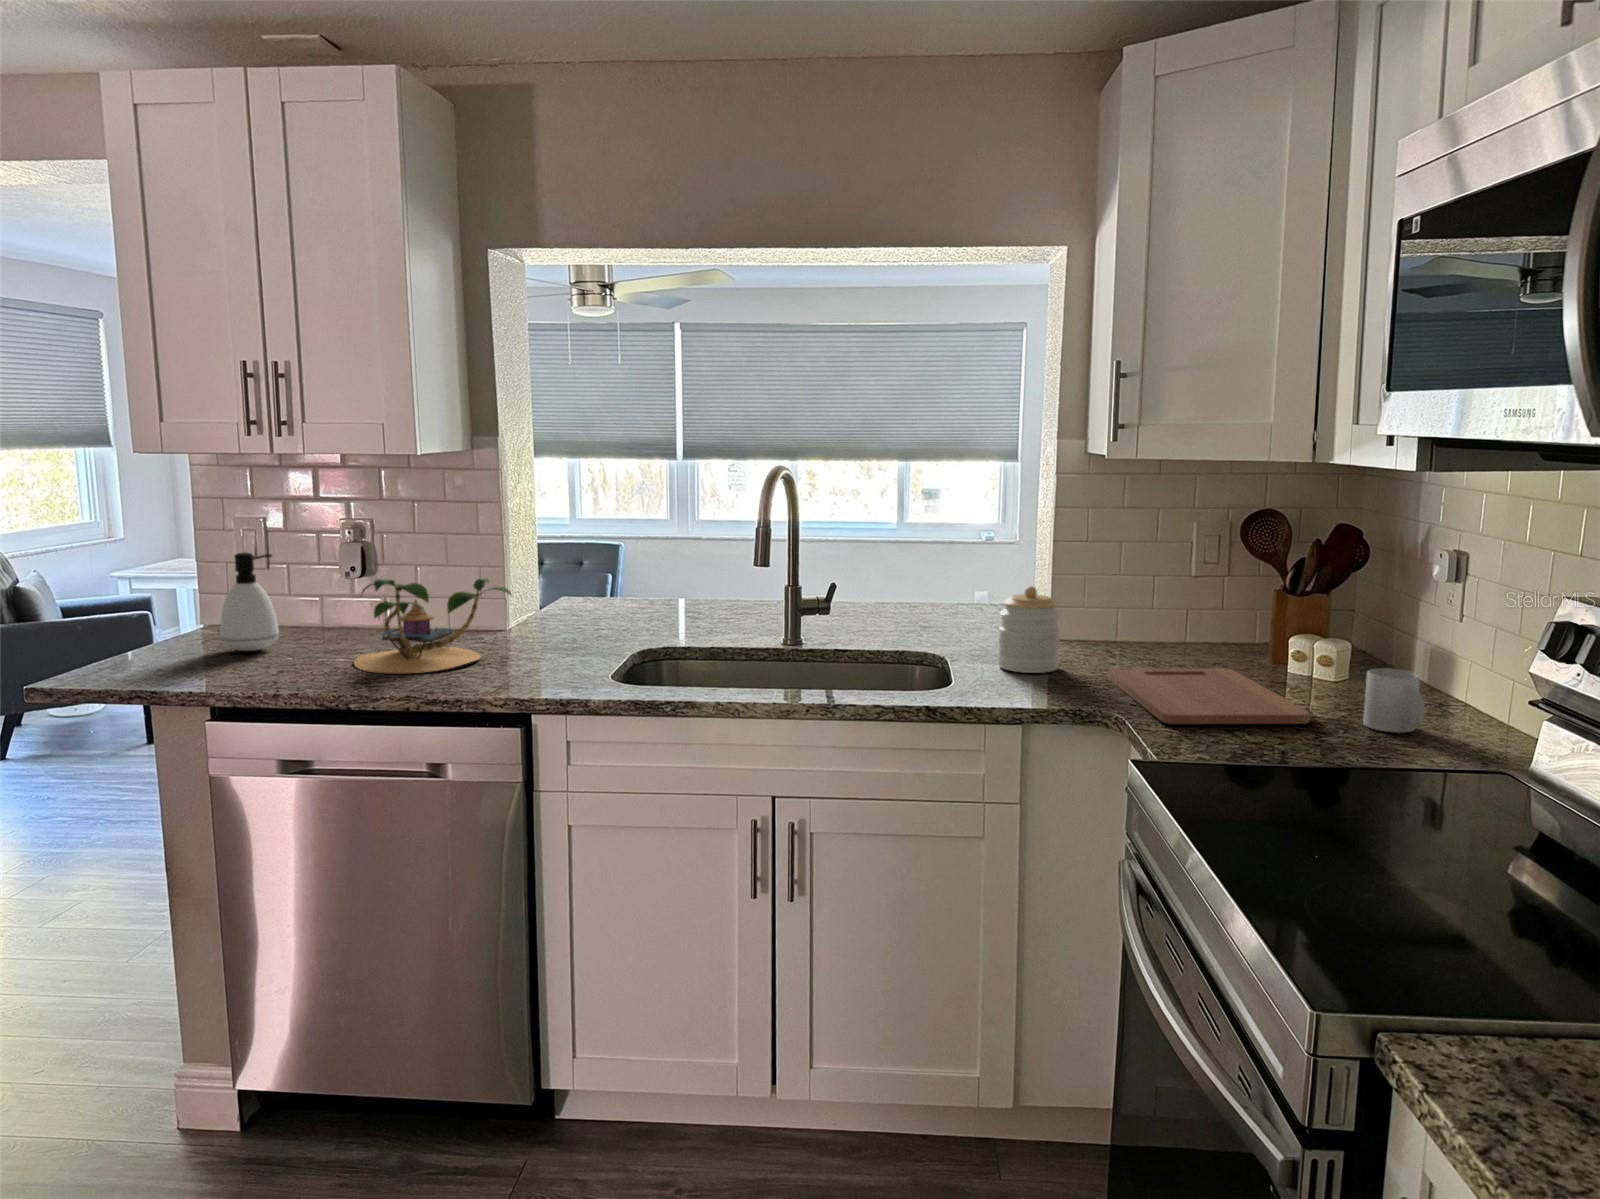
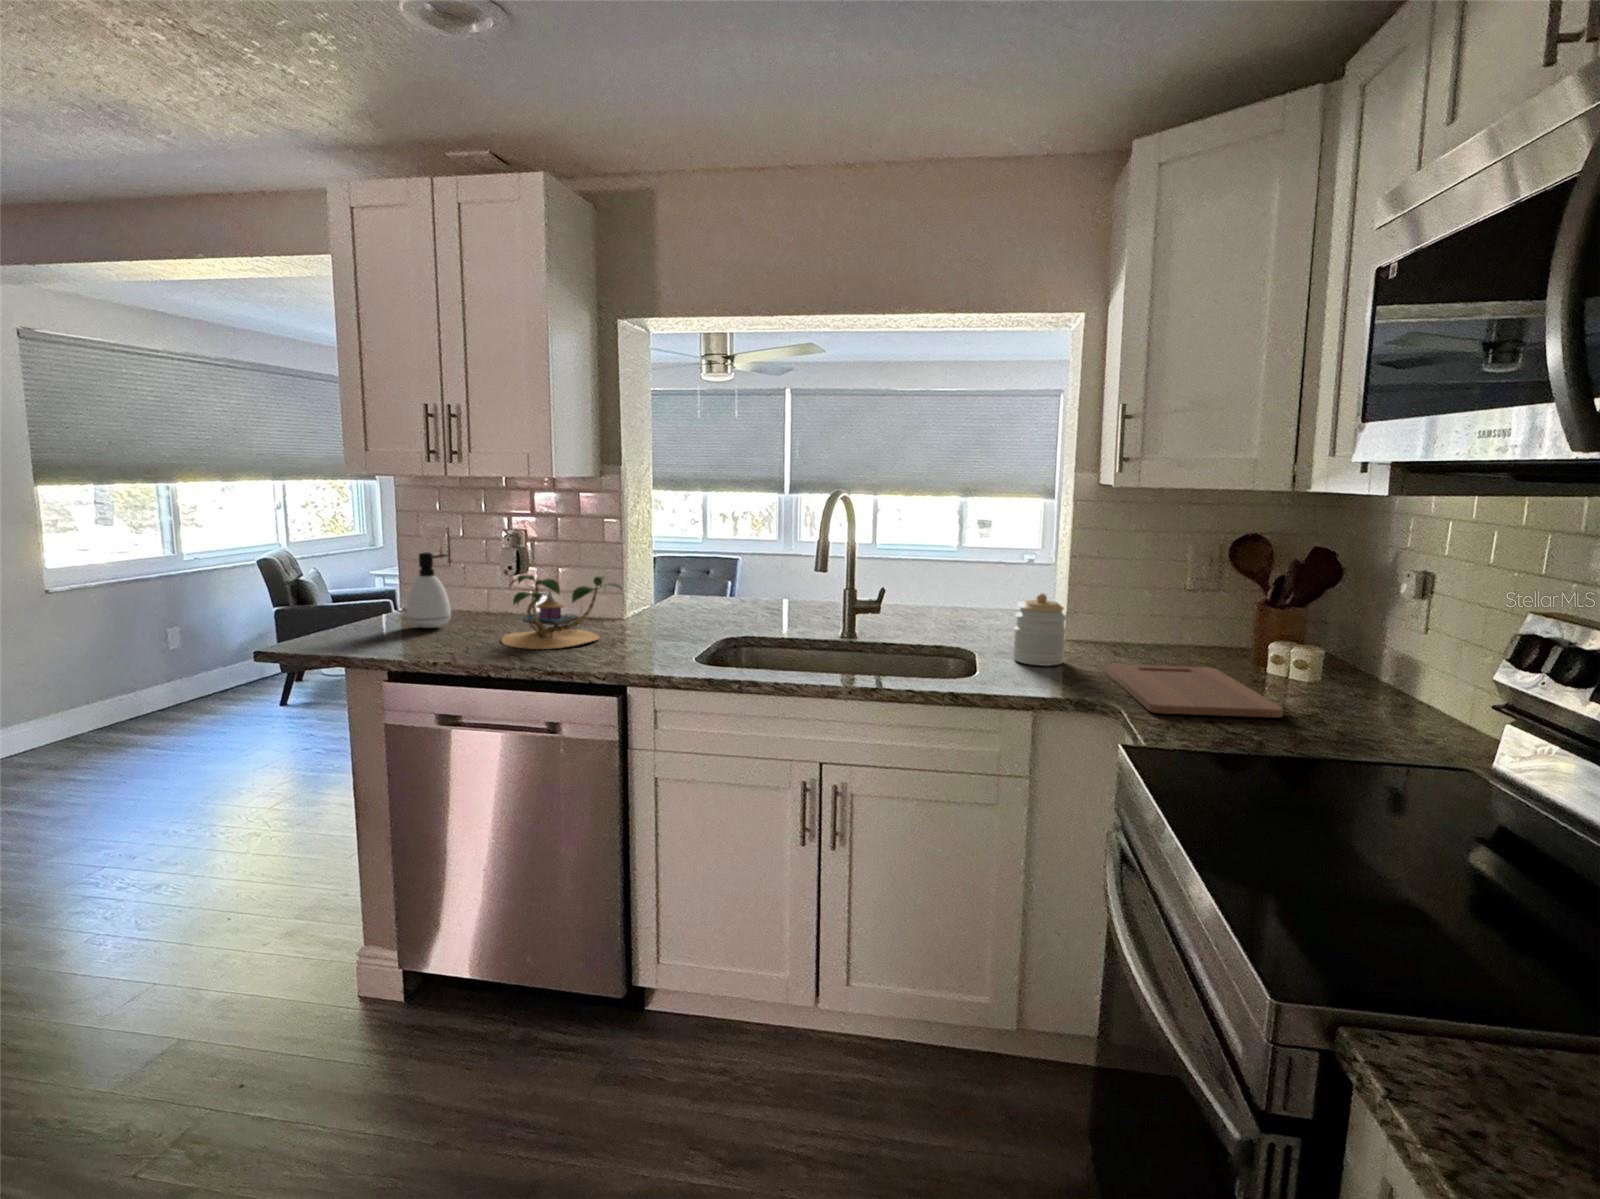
mug: present [1363,669,1424,733] -> none [1332,672,1390,729]

